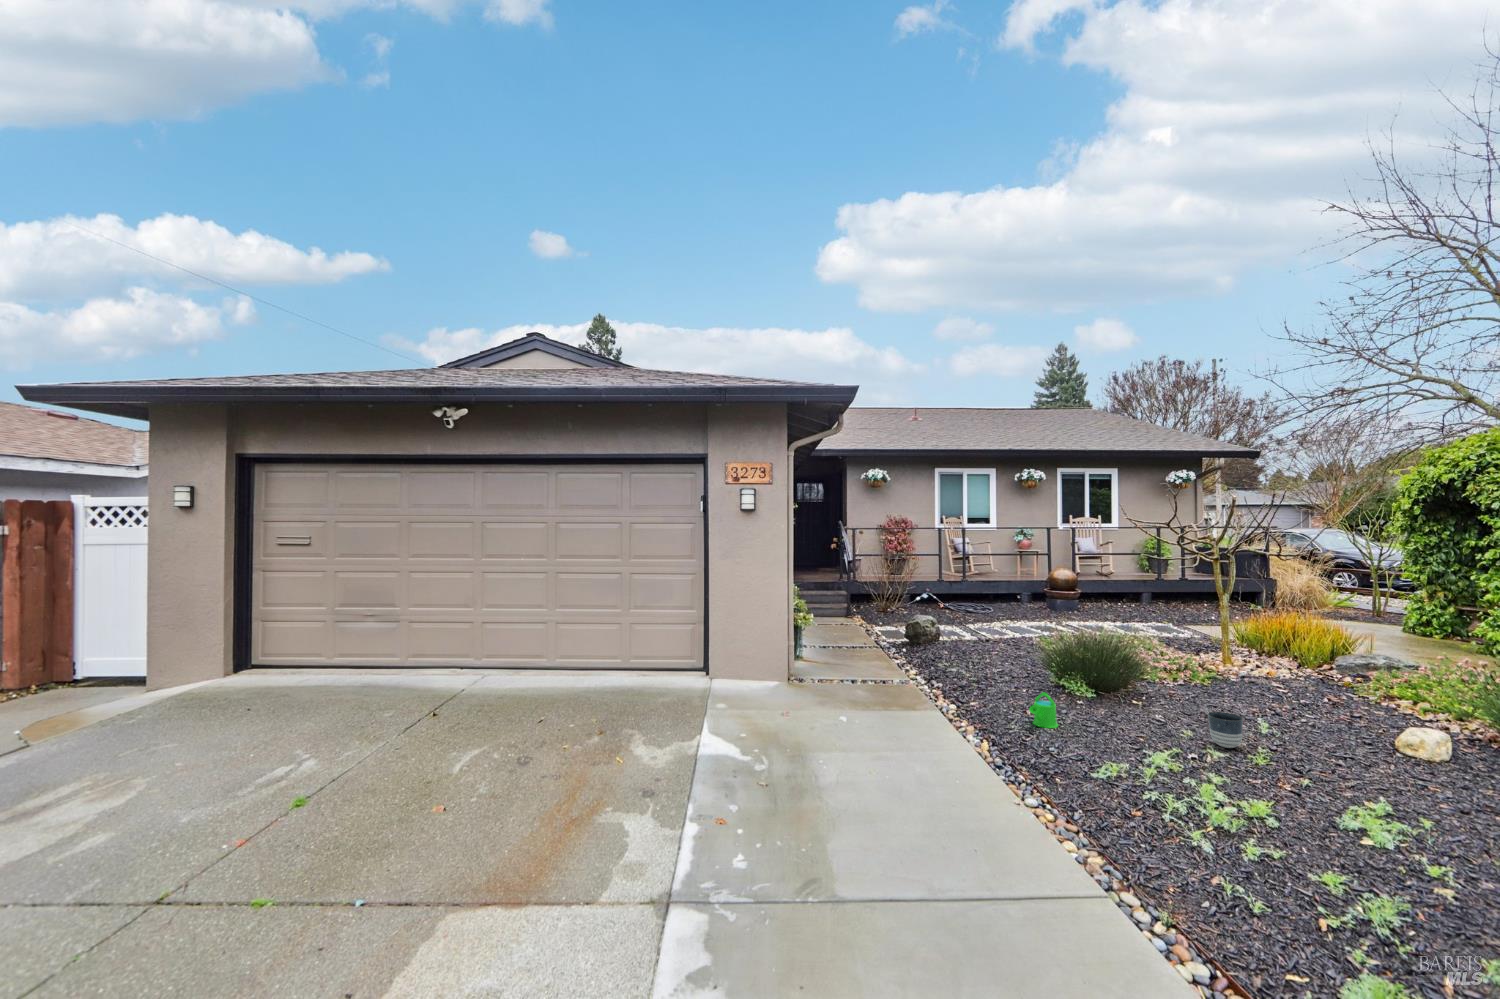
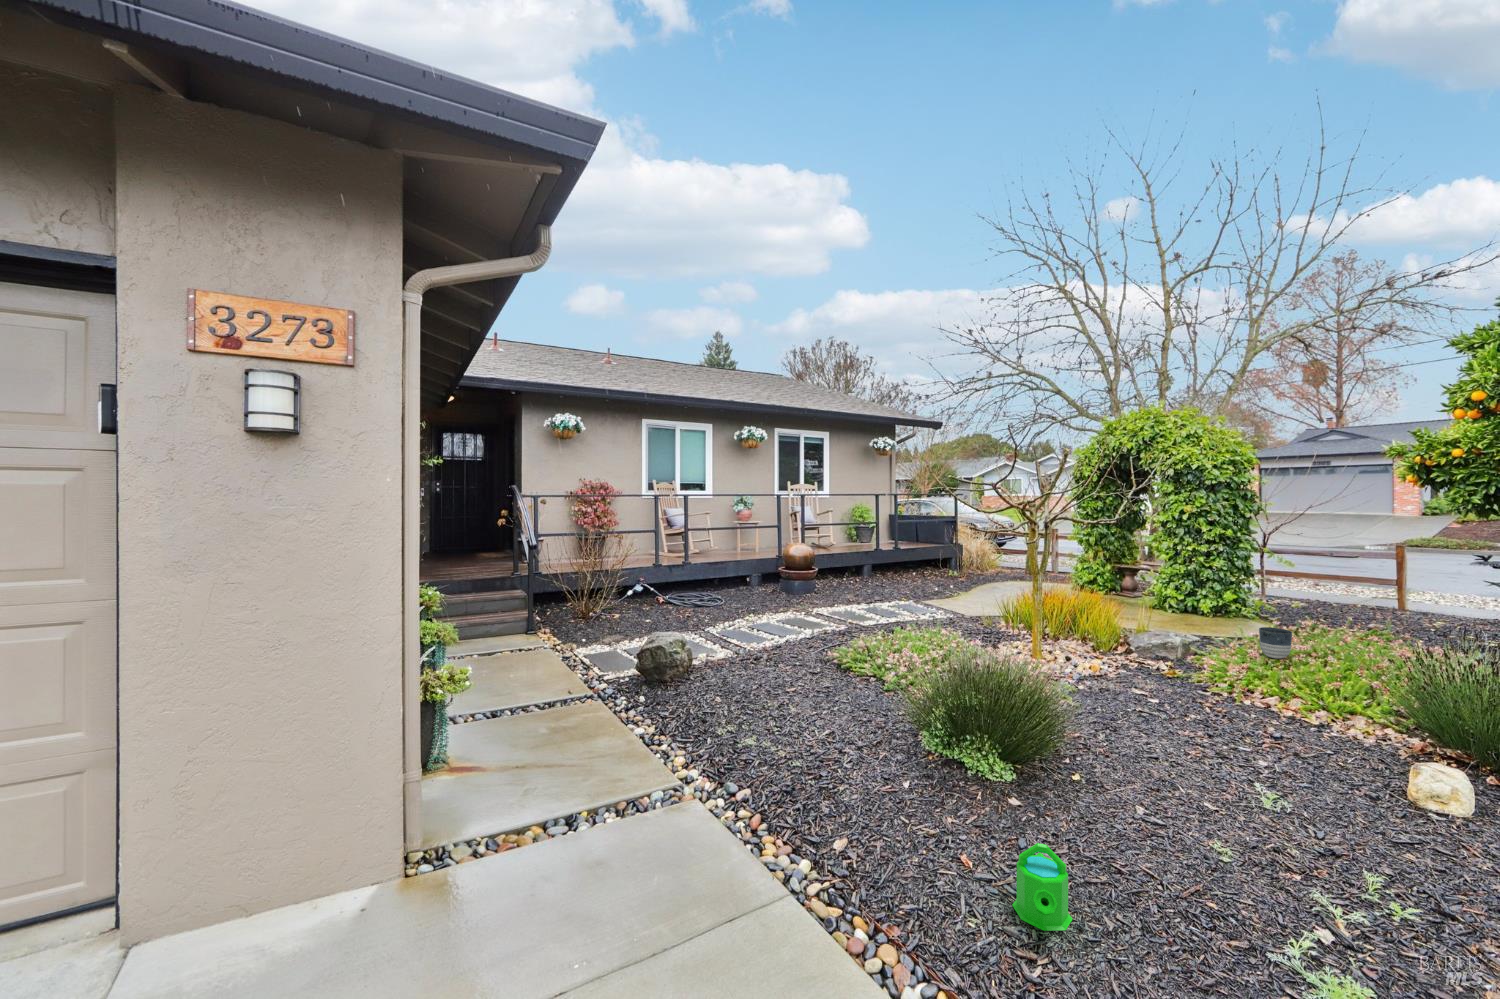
planter: present [1208,712,1243,748] -> present [1259,627,1292,659]

